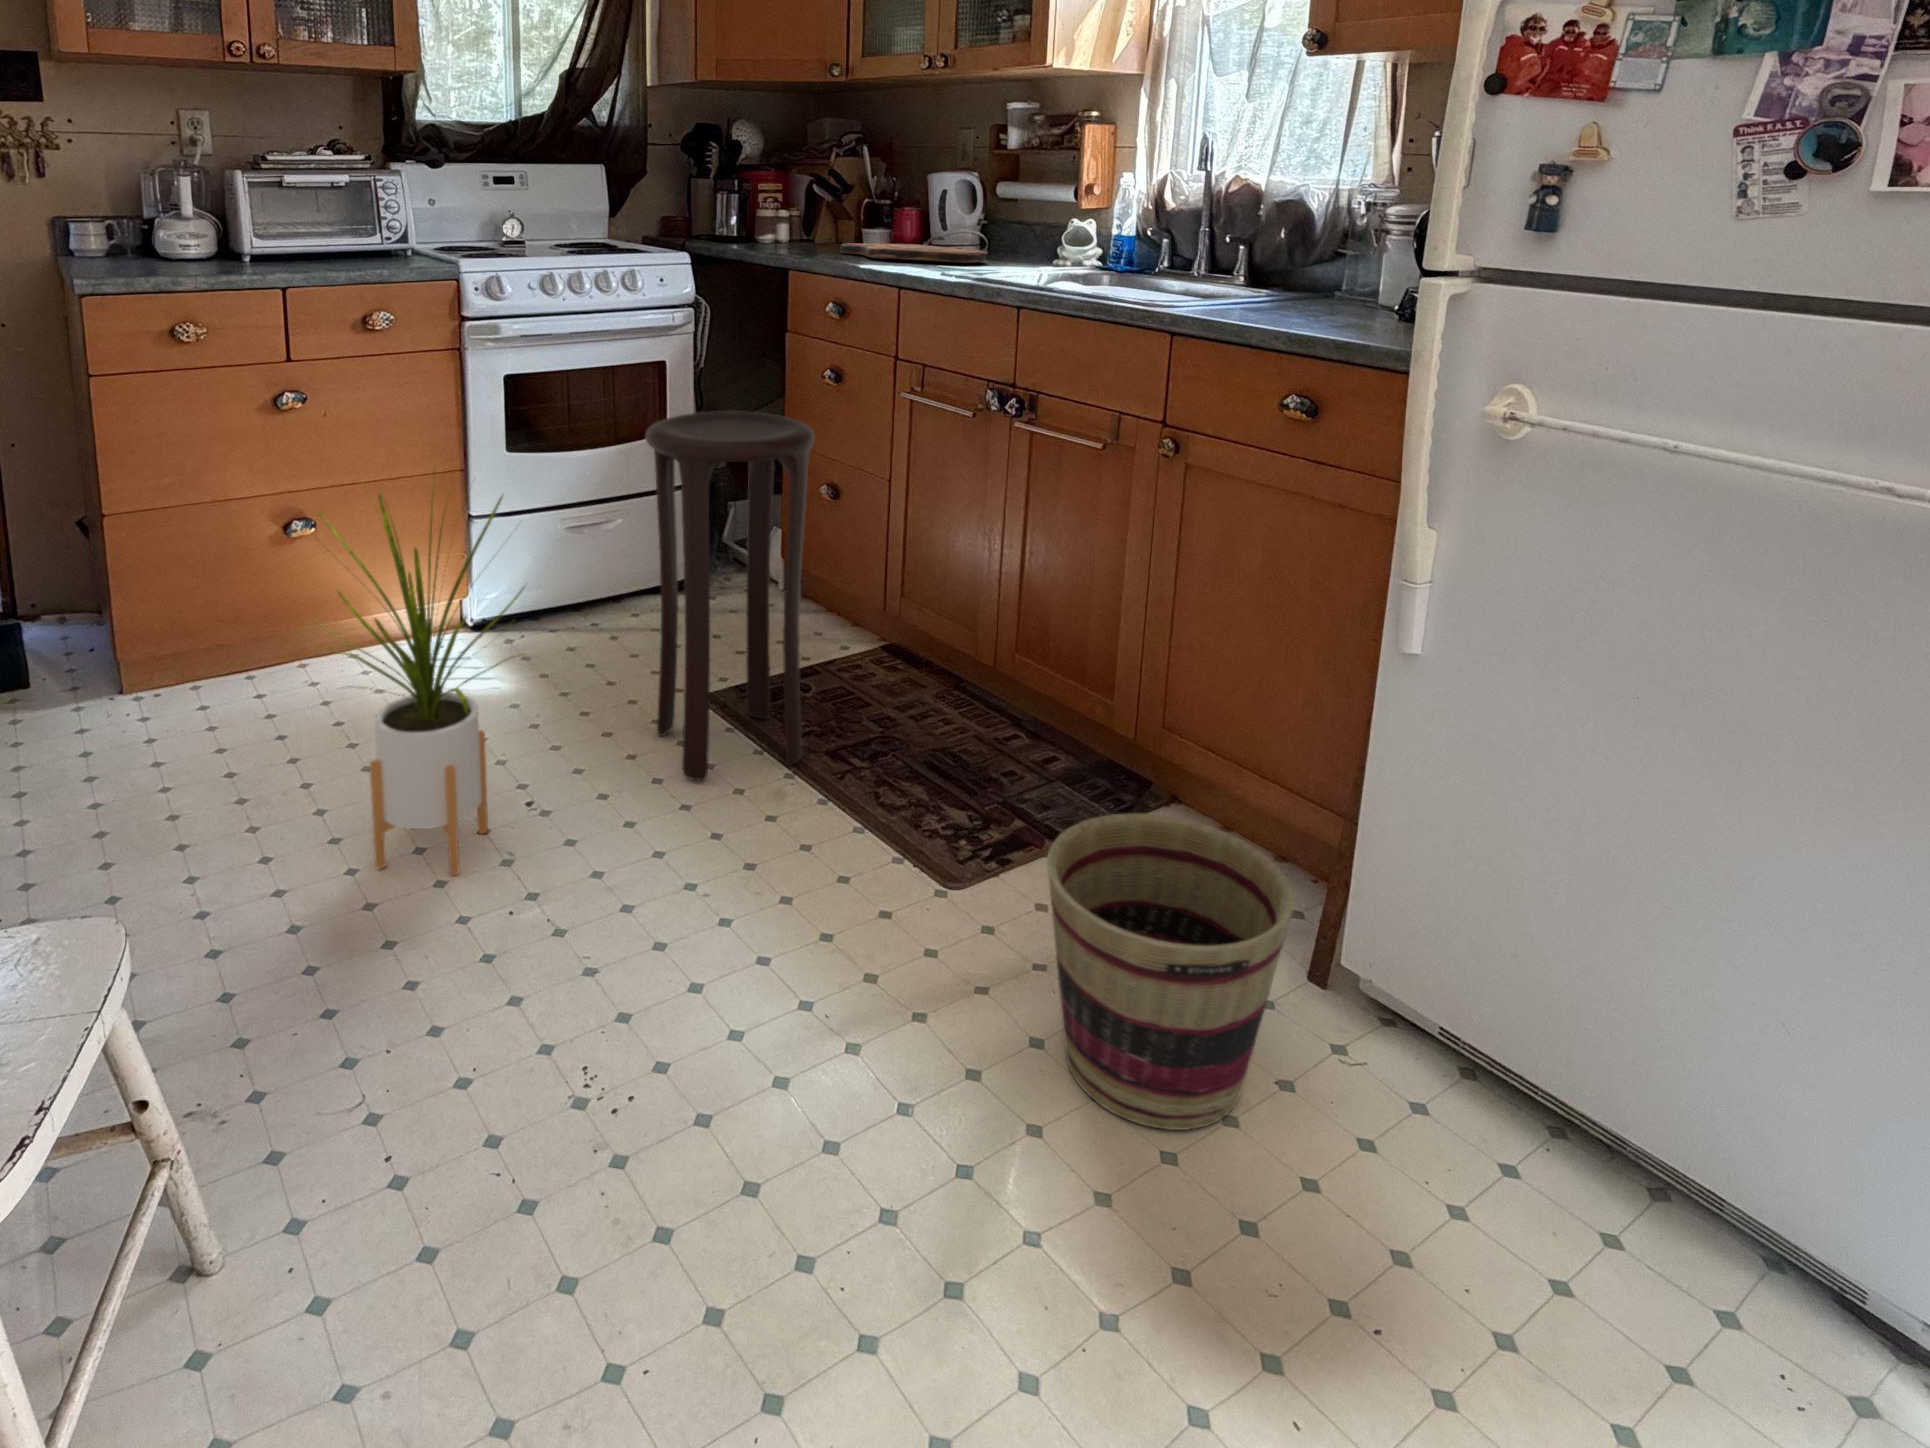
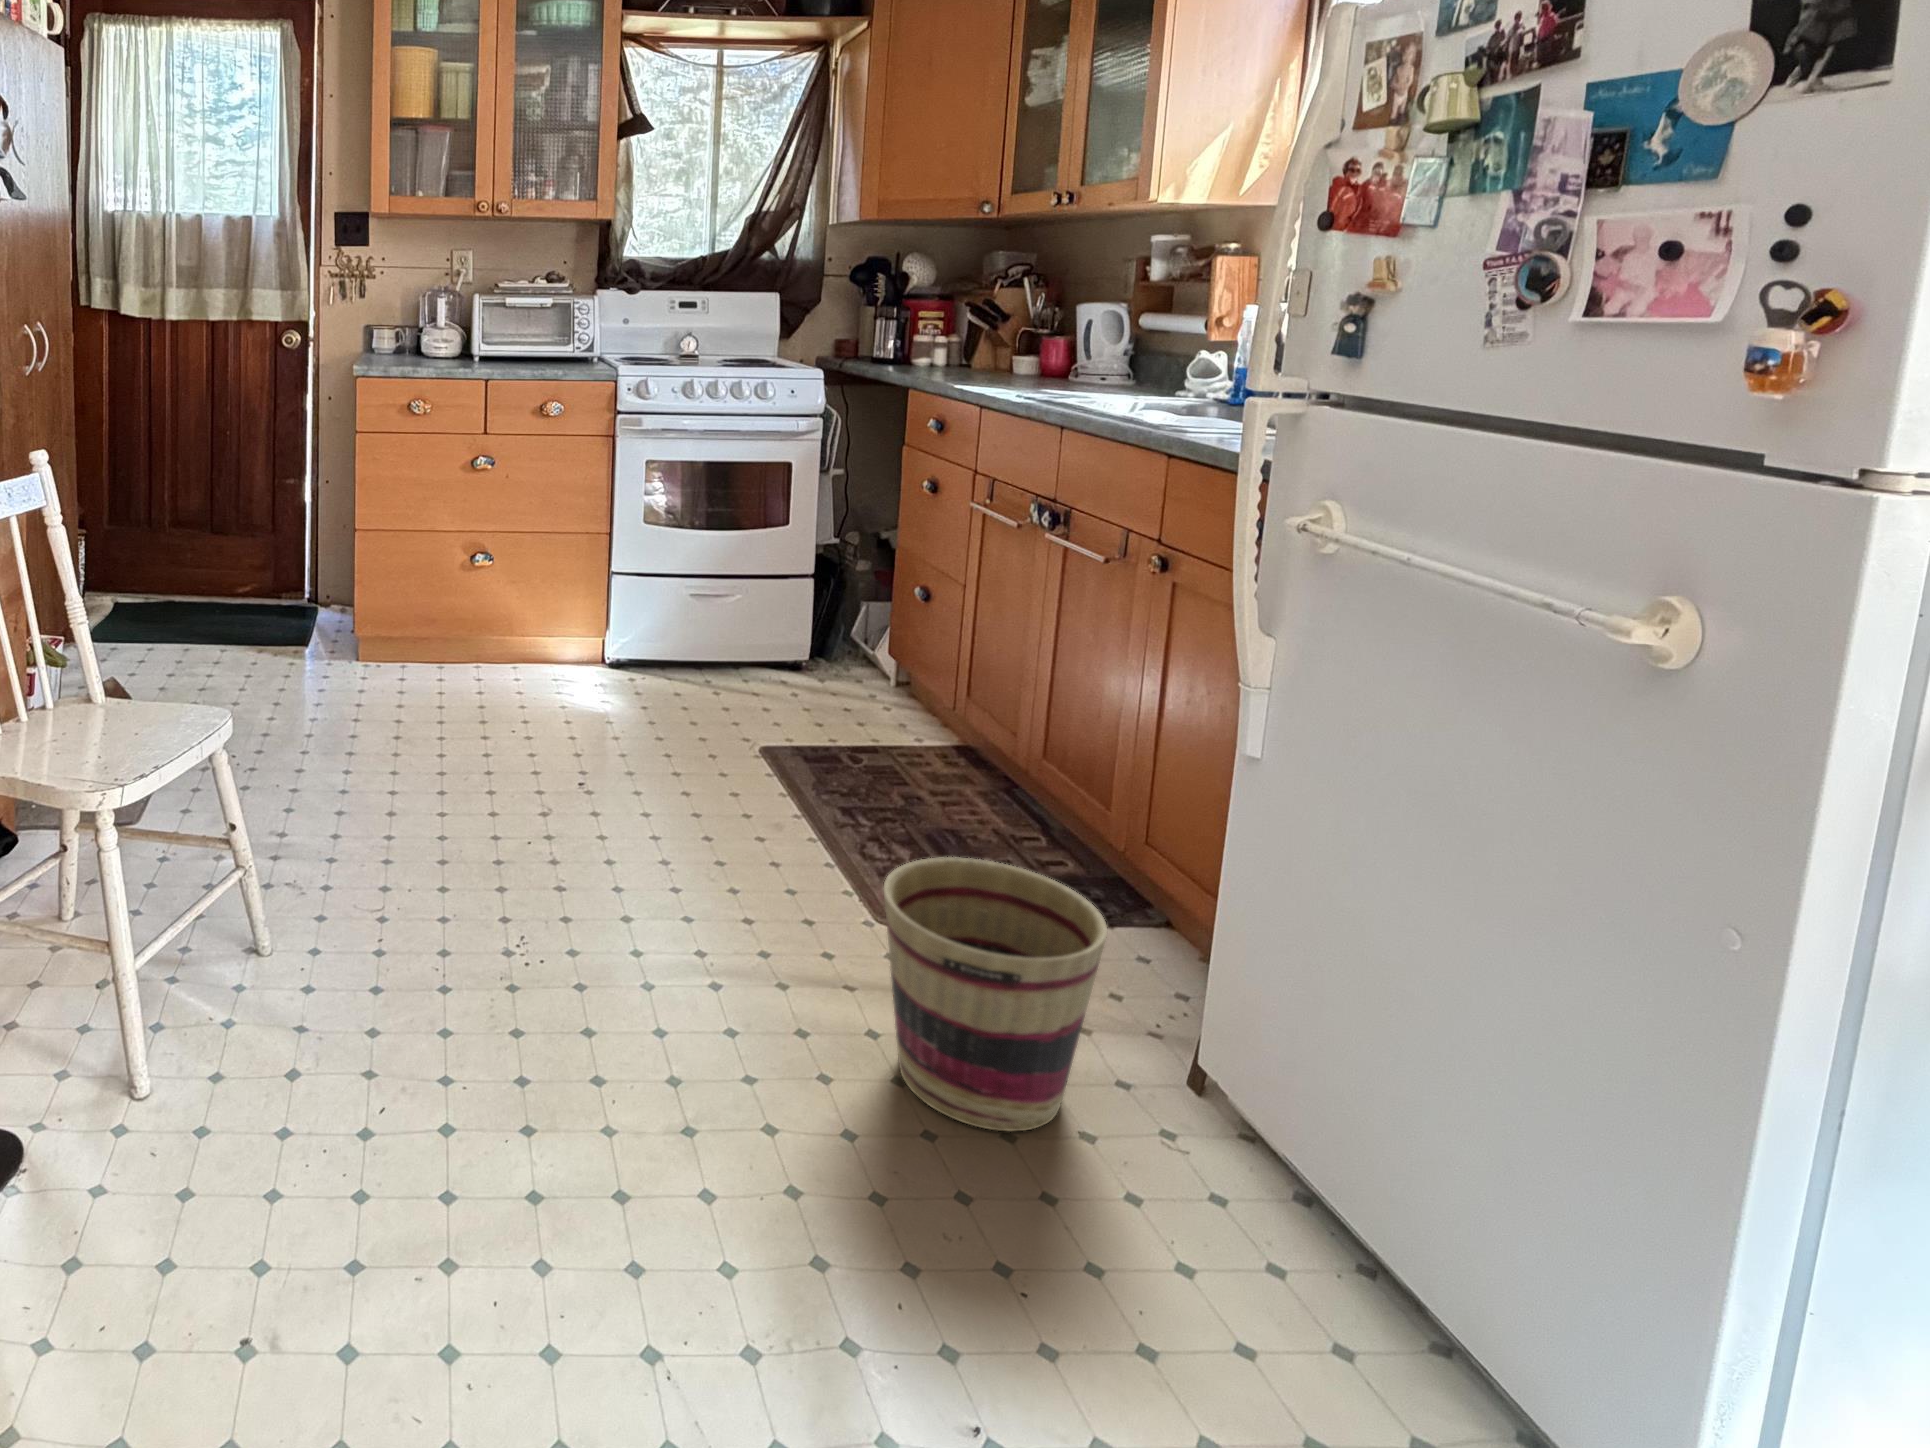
cutting board: present [841,243,985,263] -> none [967,368,1101,390]
stool: present [645,411,815,781] -> none [706,499,853,812]
house plant: present [320,482,524,875] -> none [432,509,590,817]

